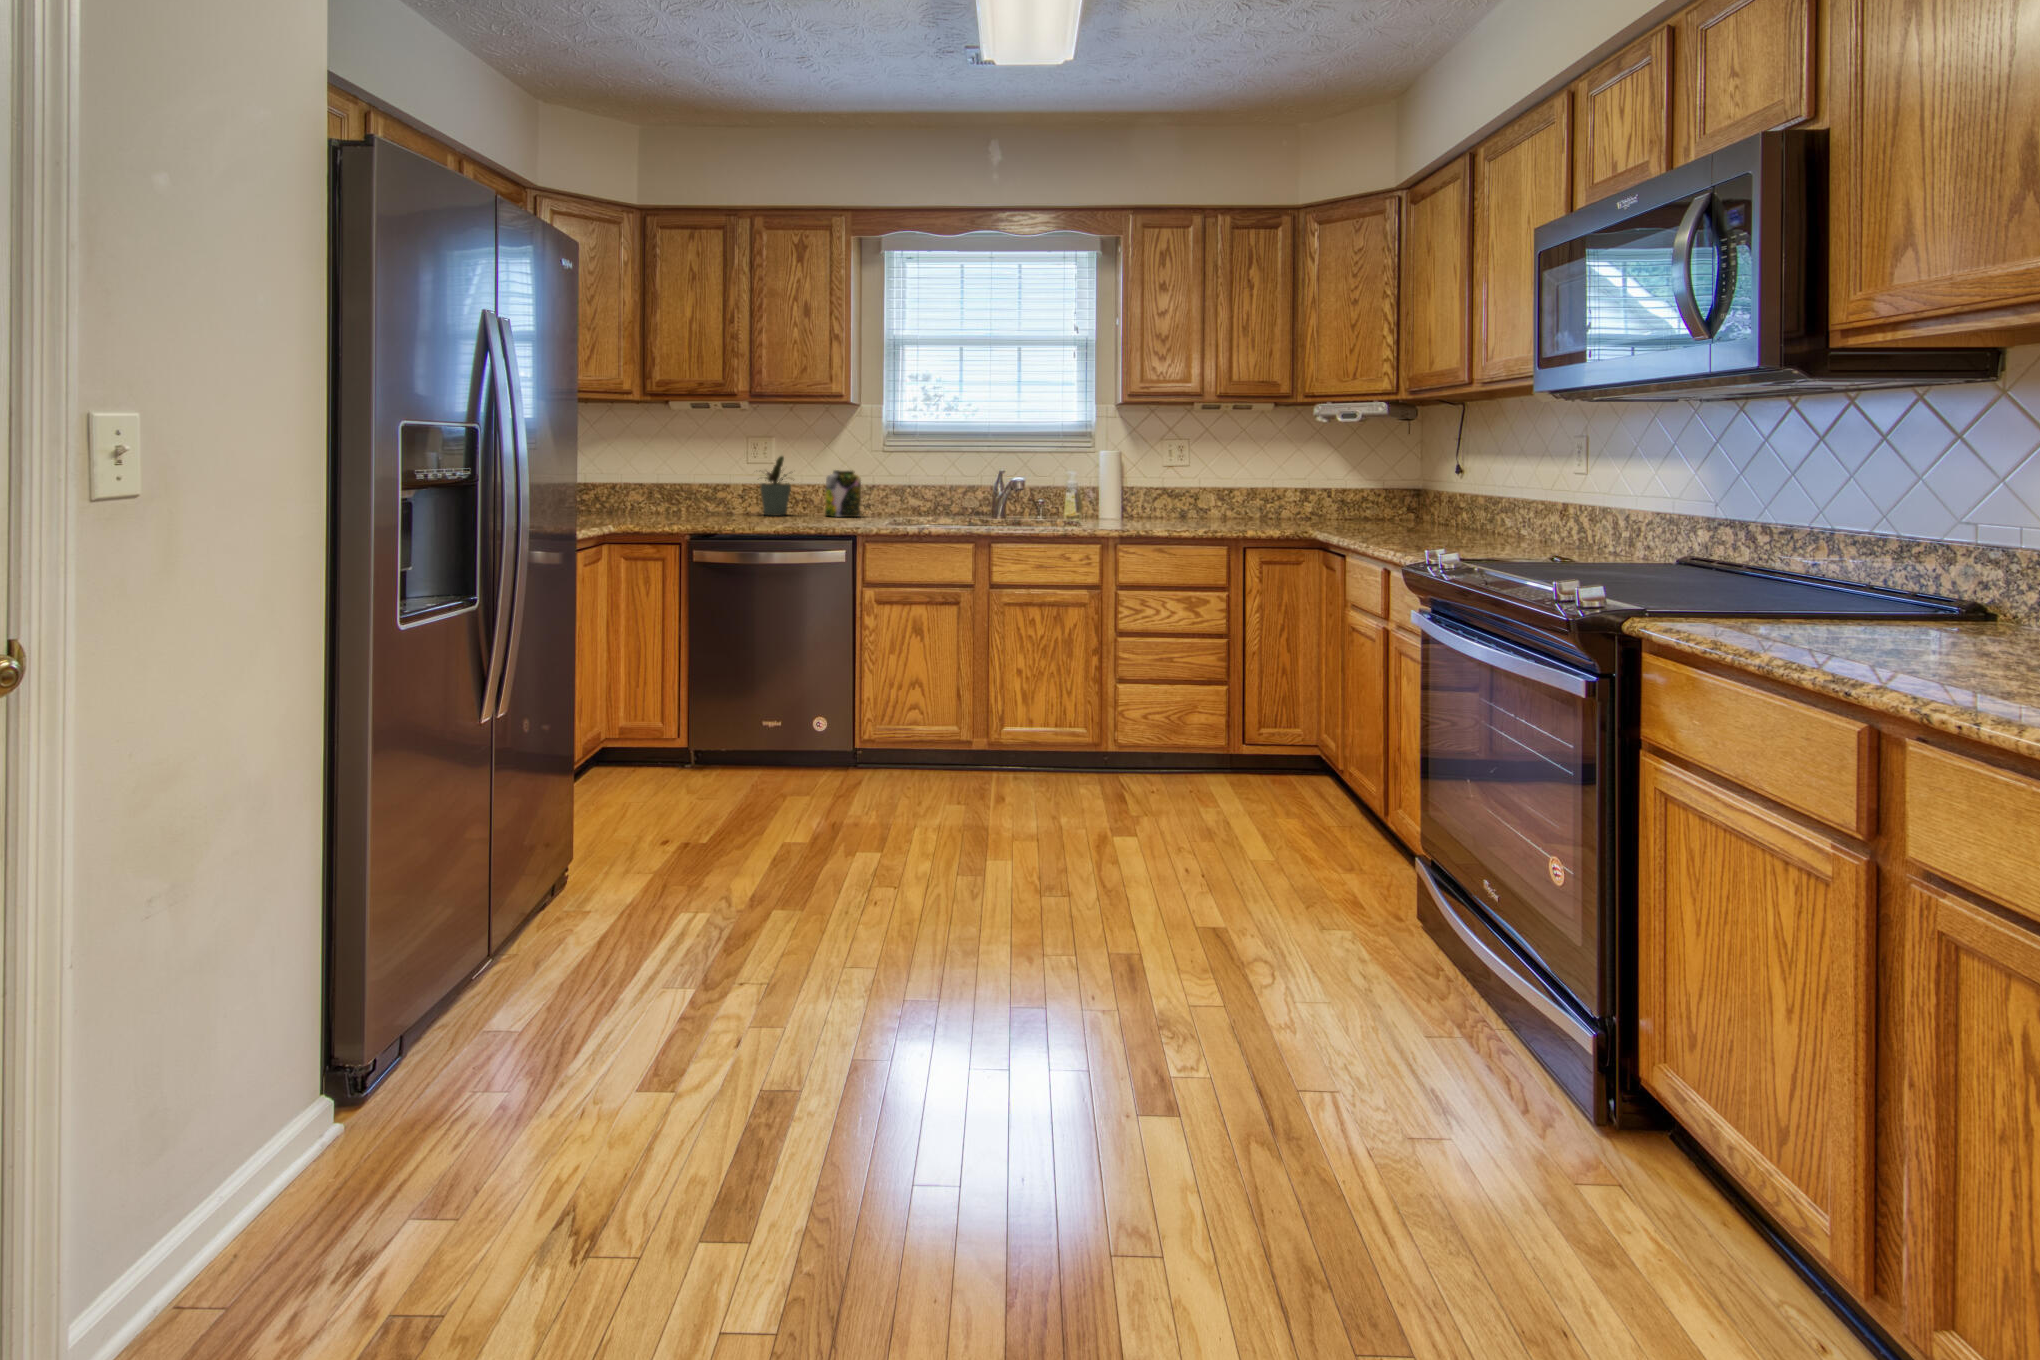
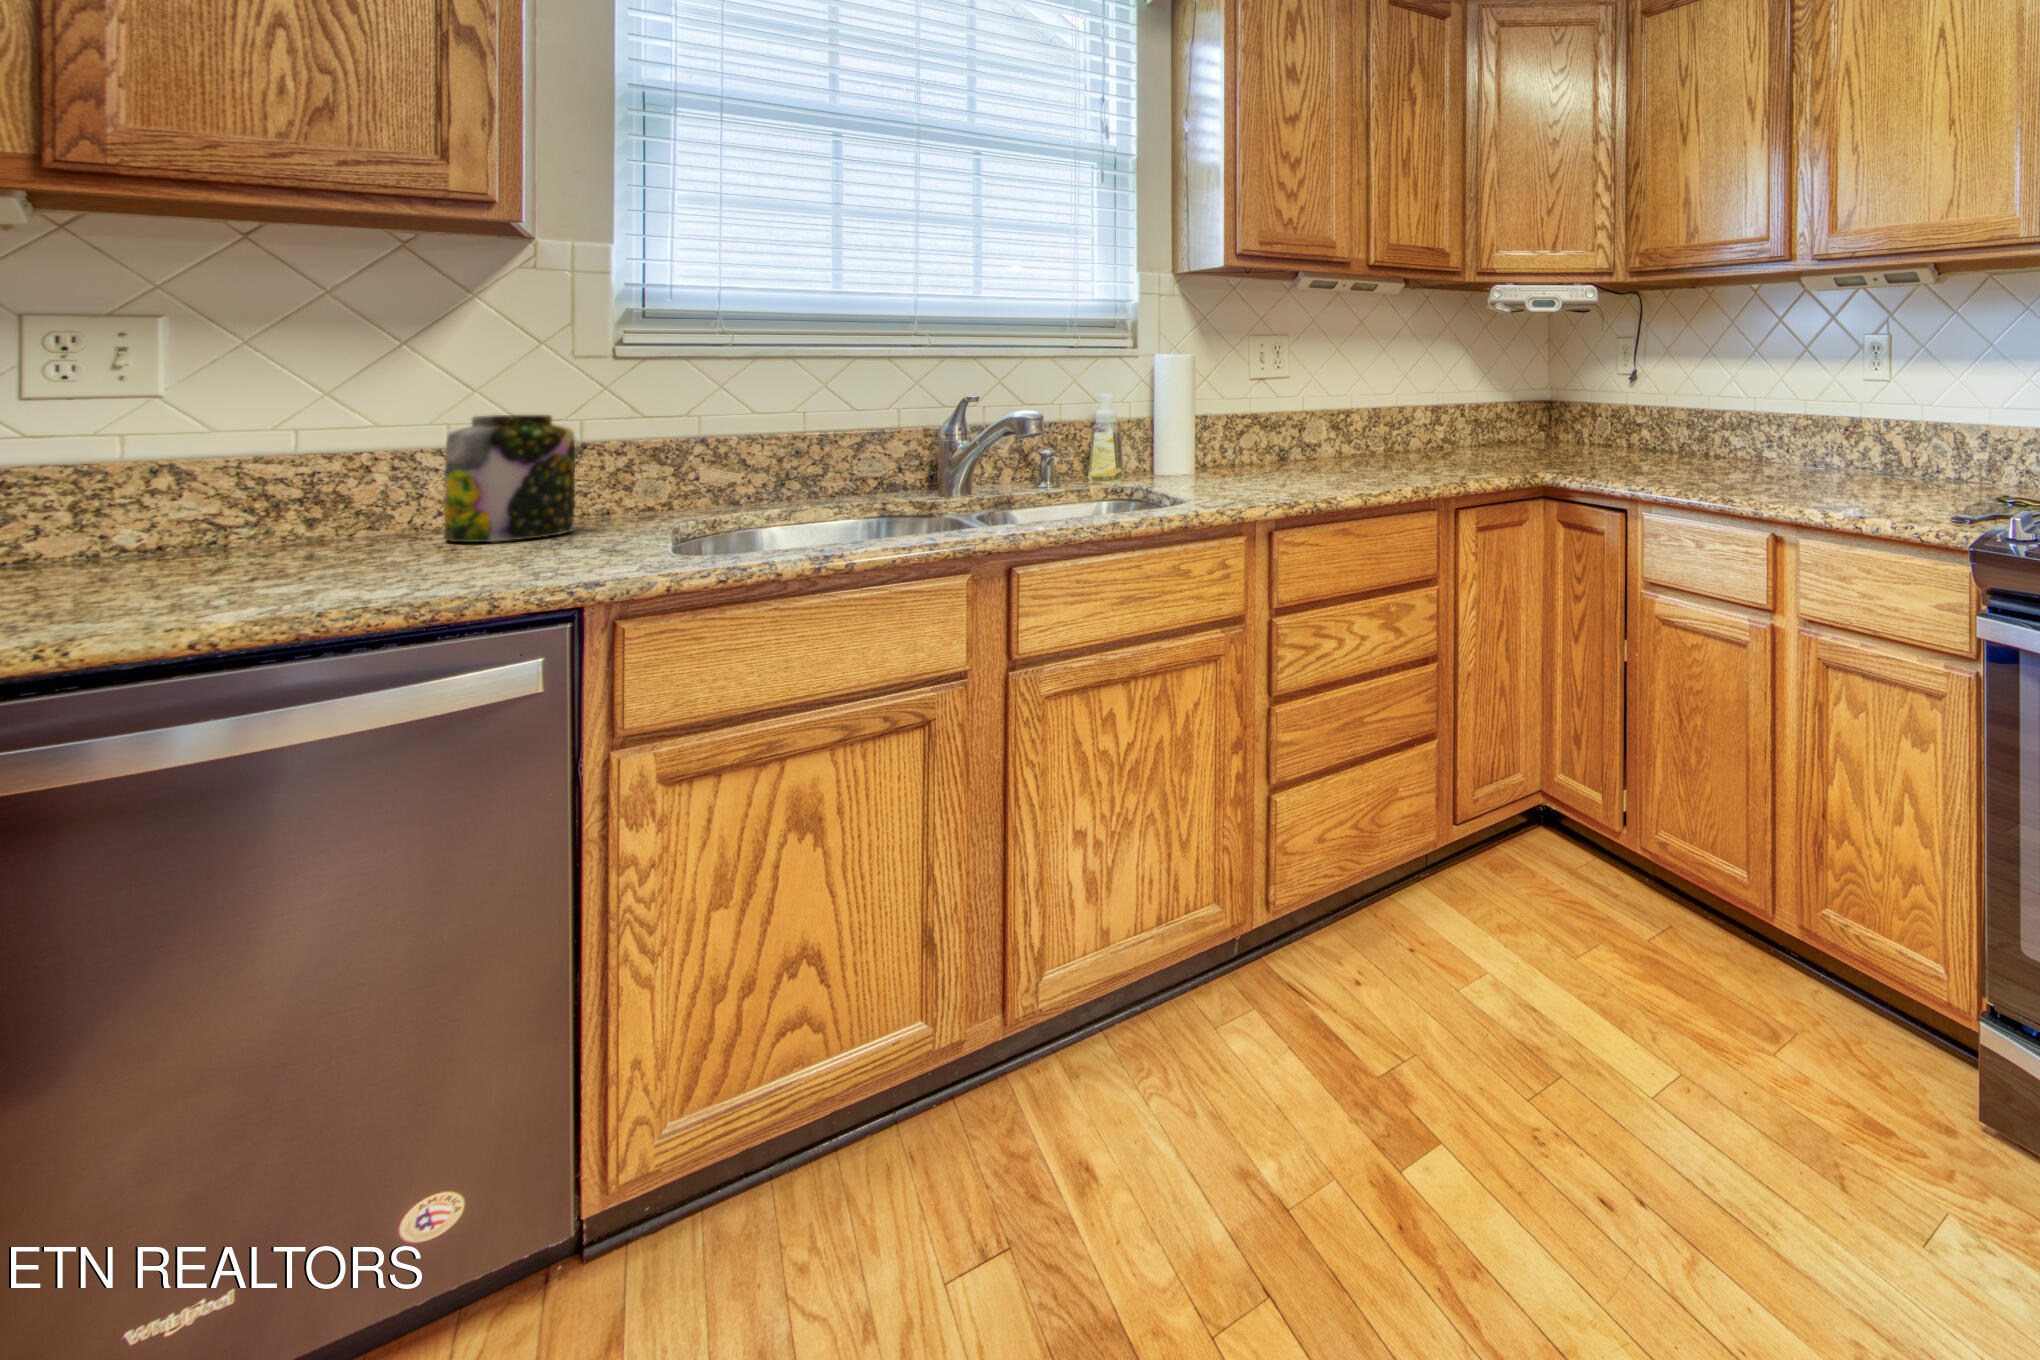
potted plant: present [761,456,791,516] -> none [106,382,325,566]

